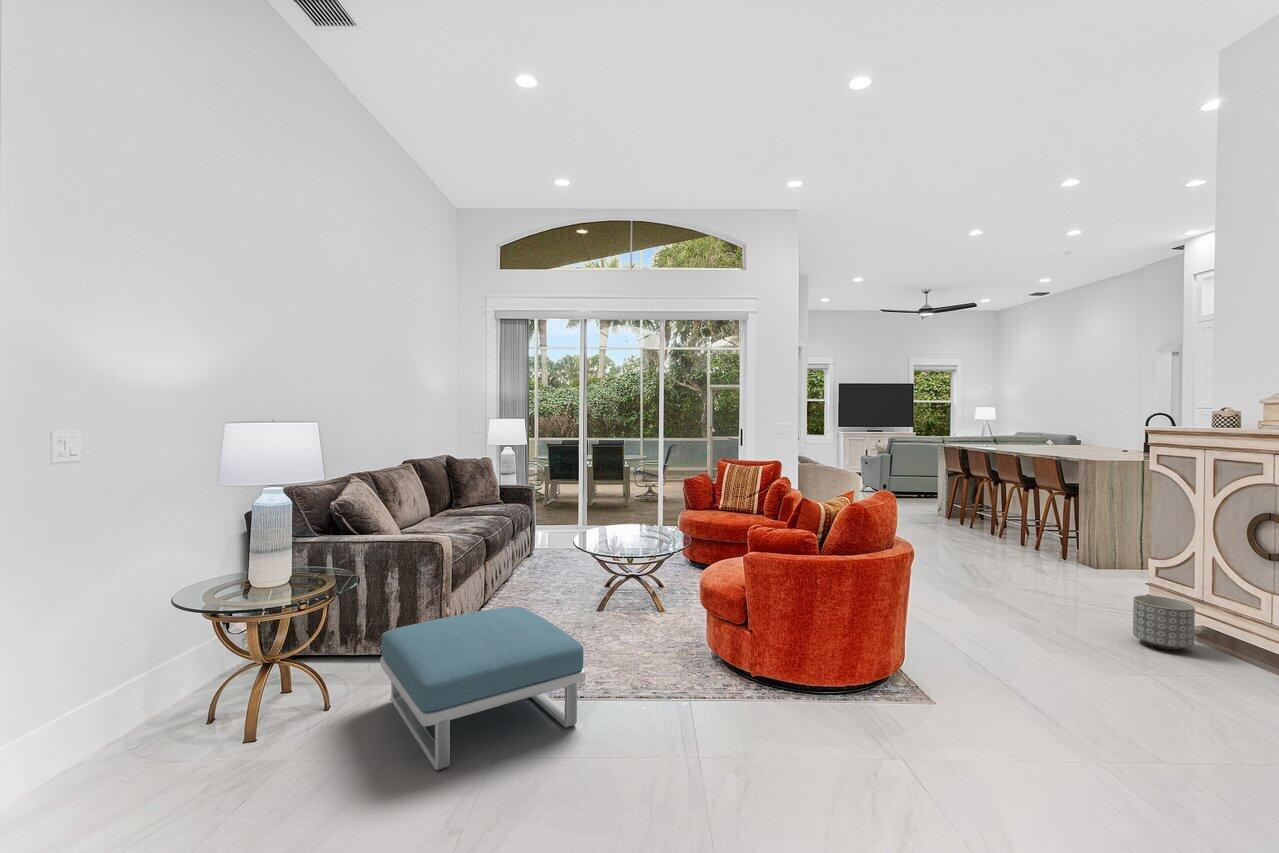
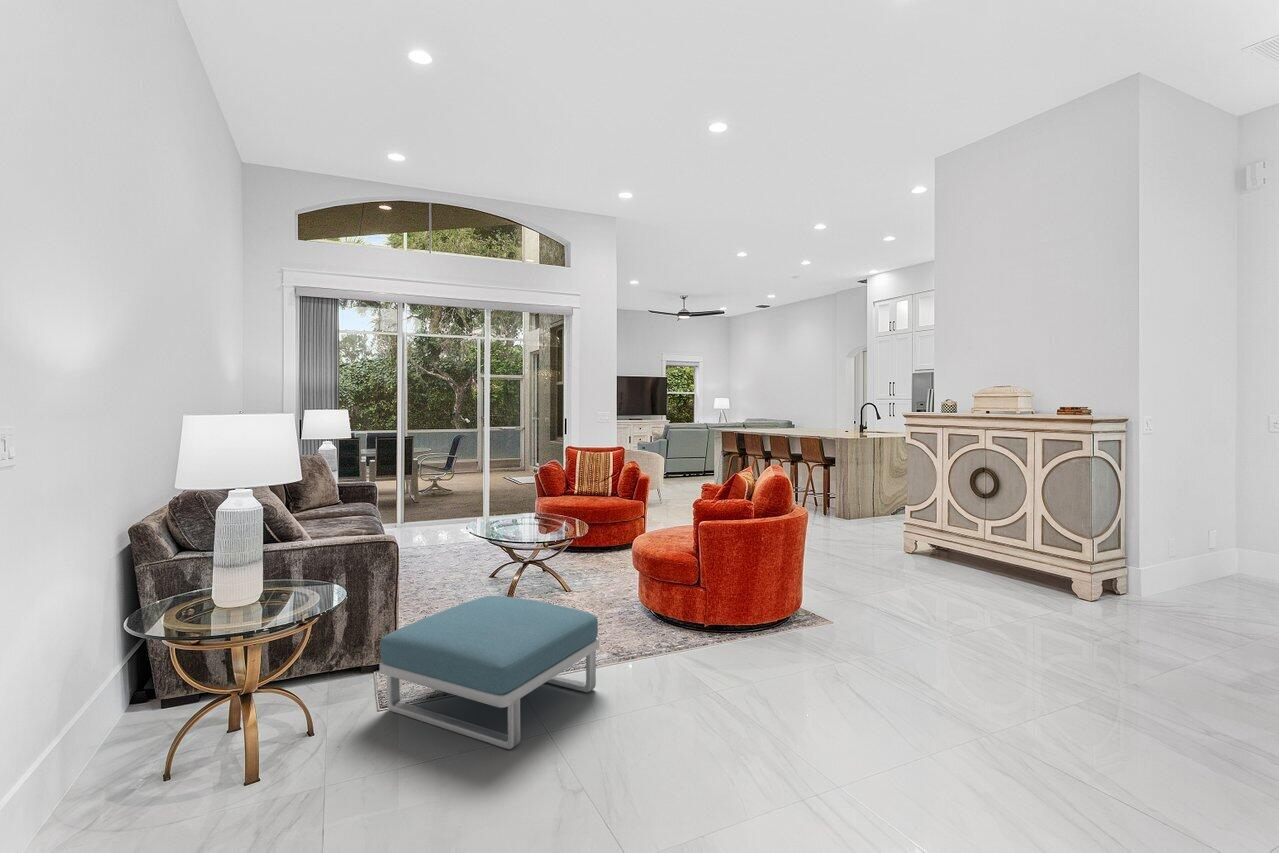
planter: present [1133,595,1195,650] -> none [903,531,939,566]

